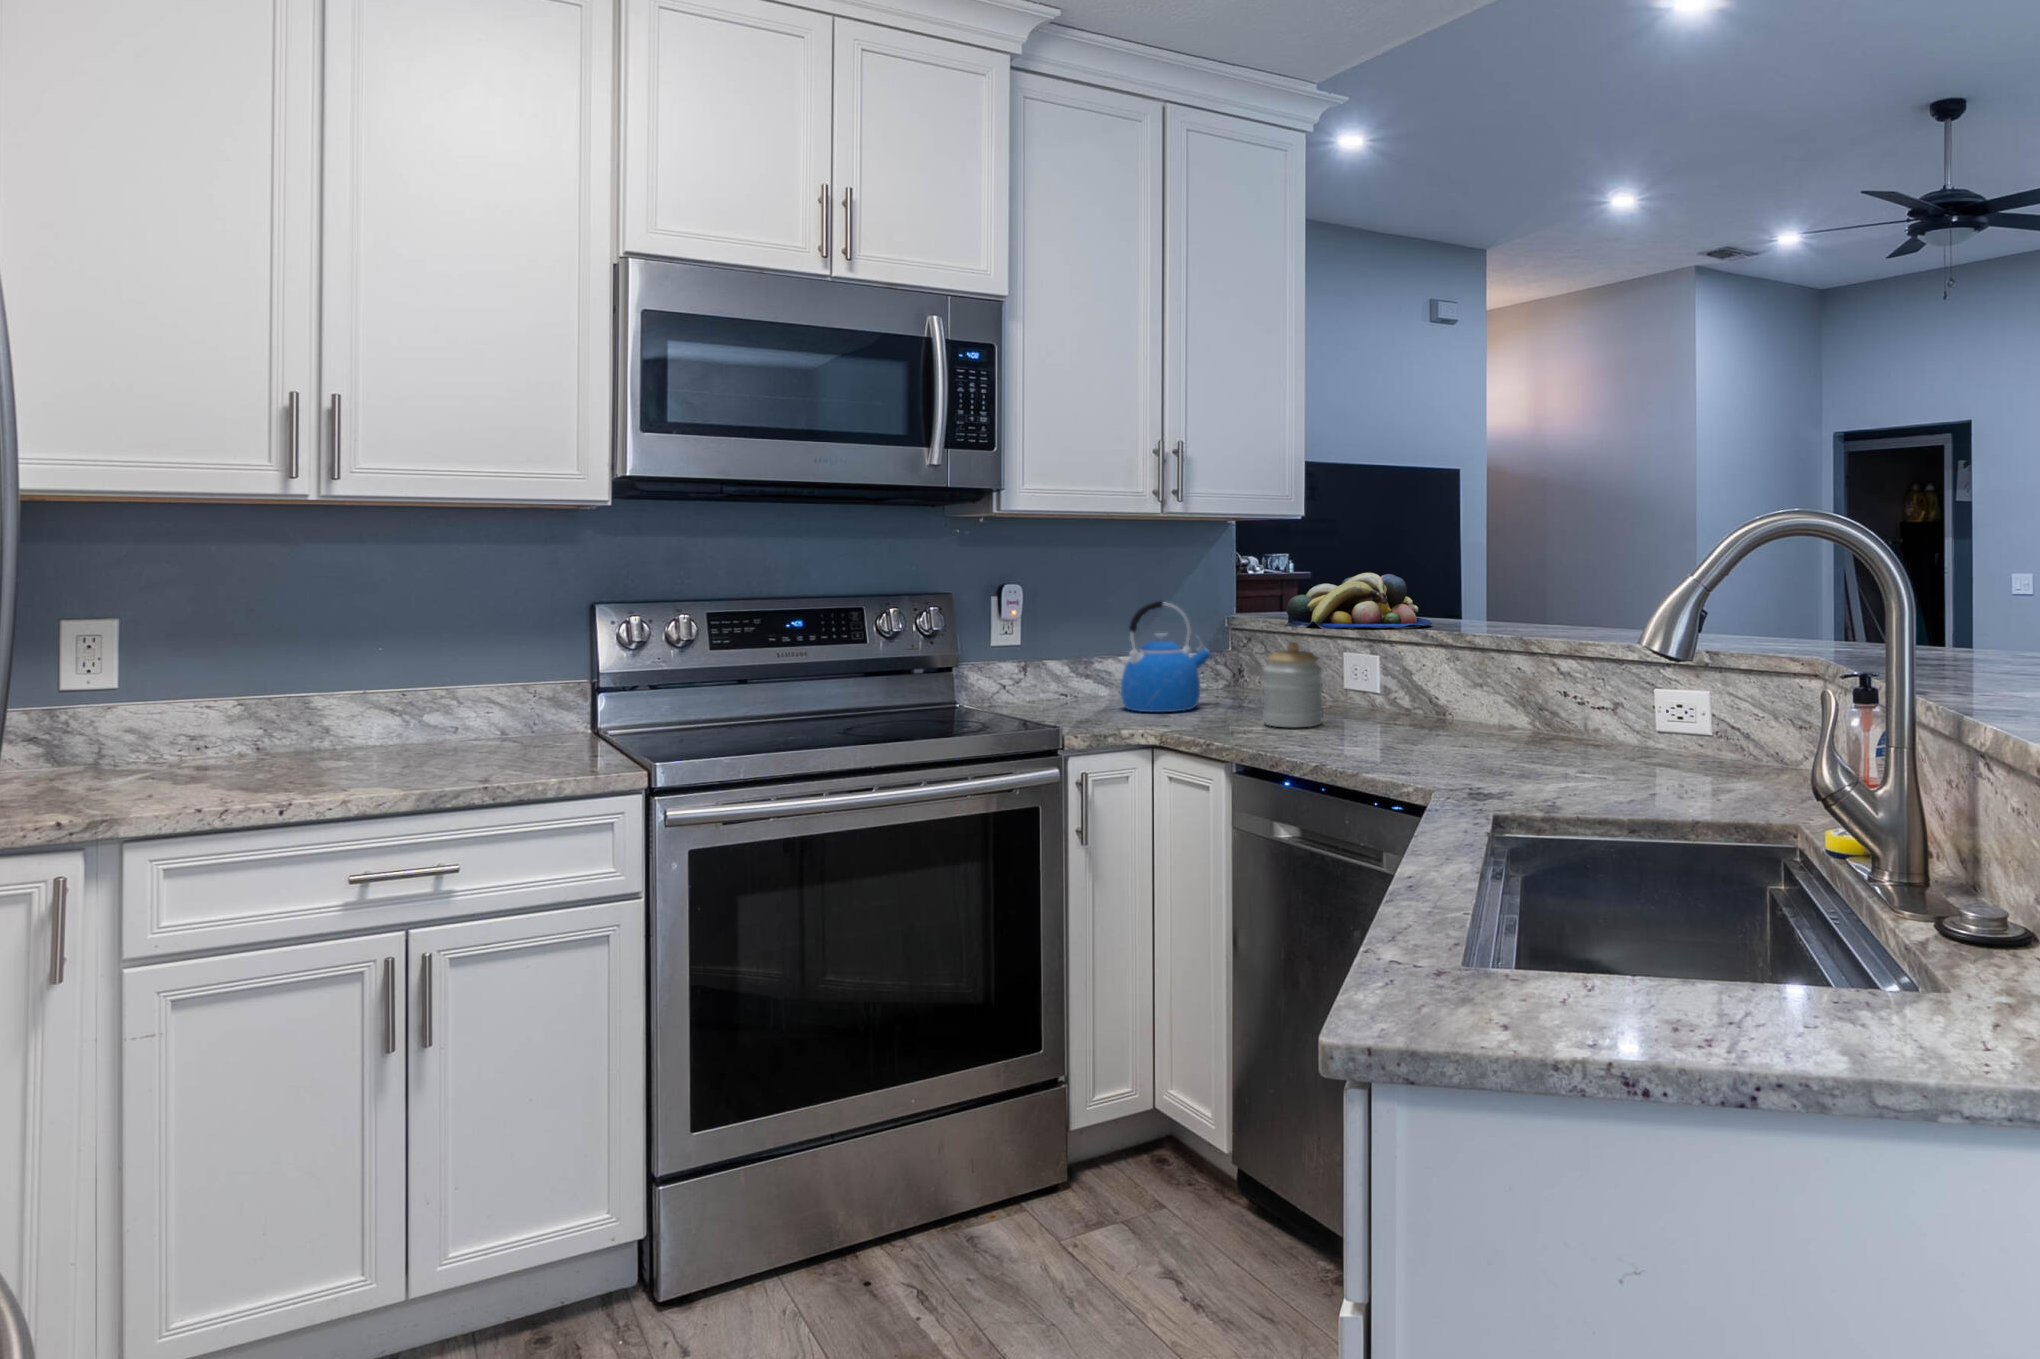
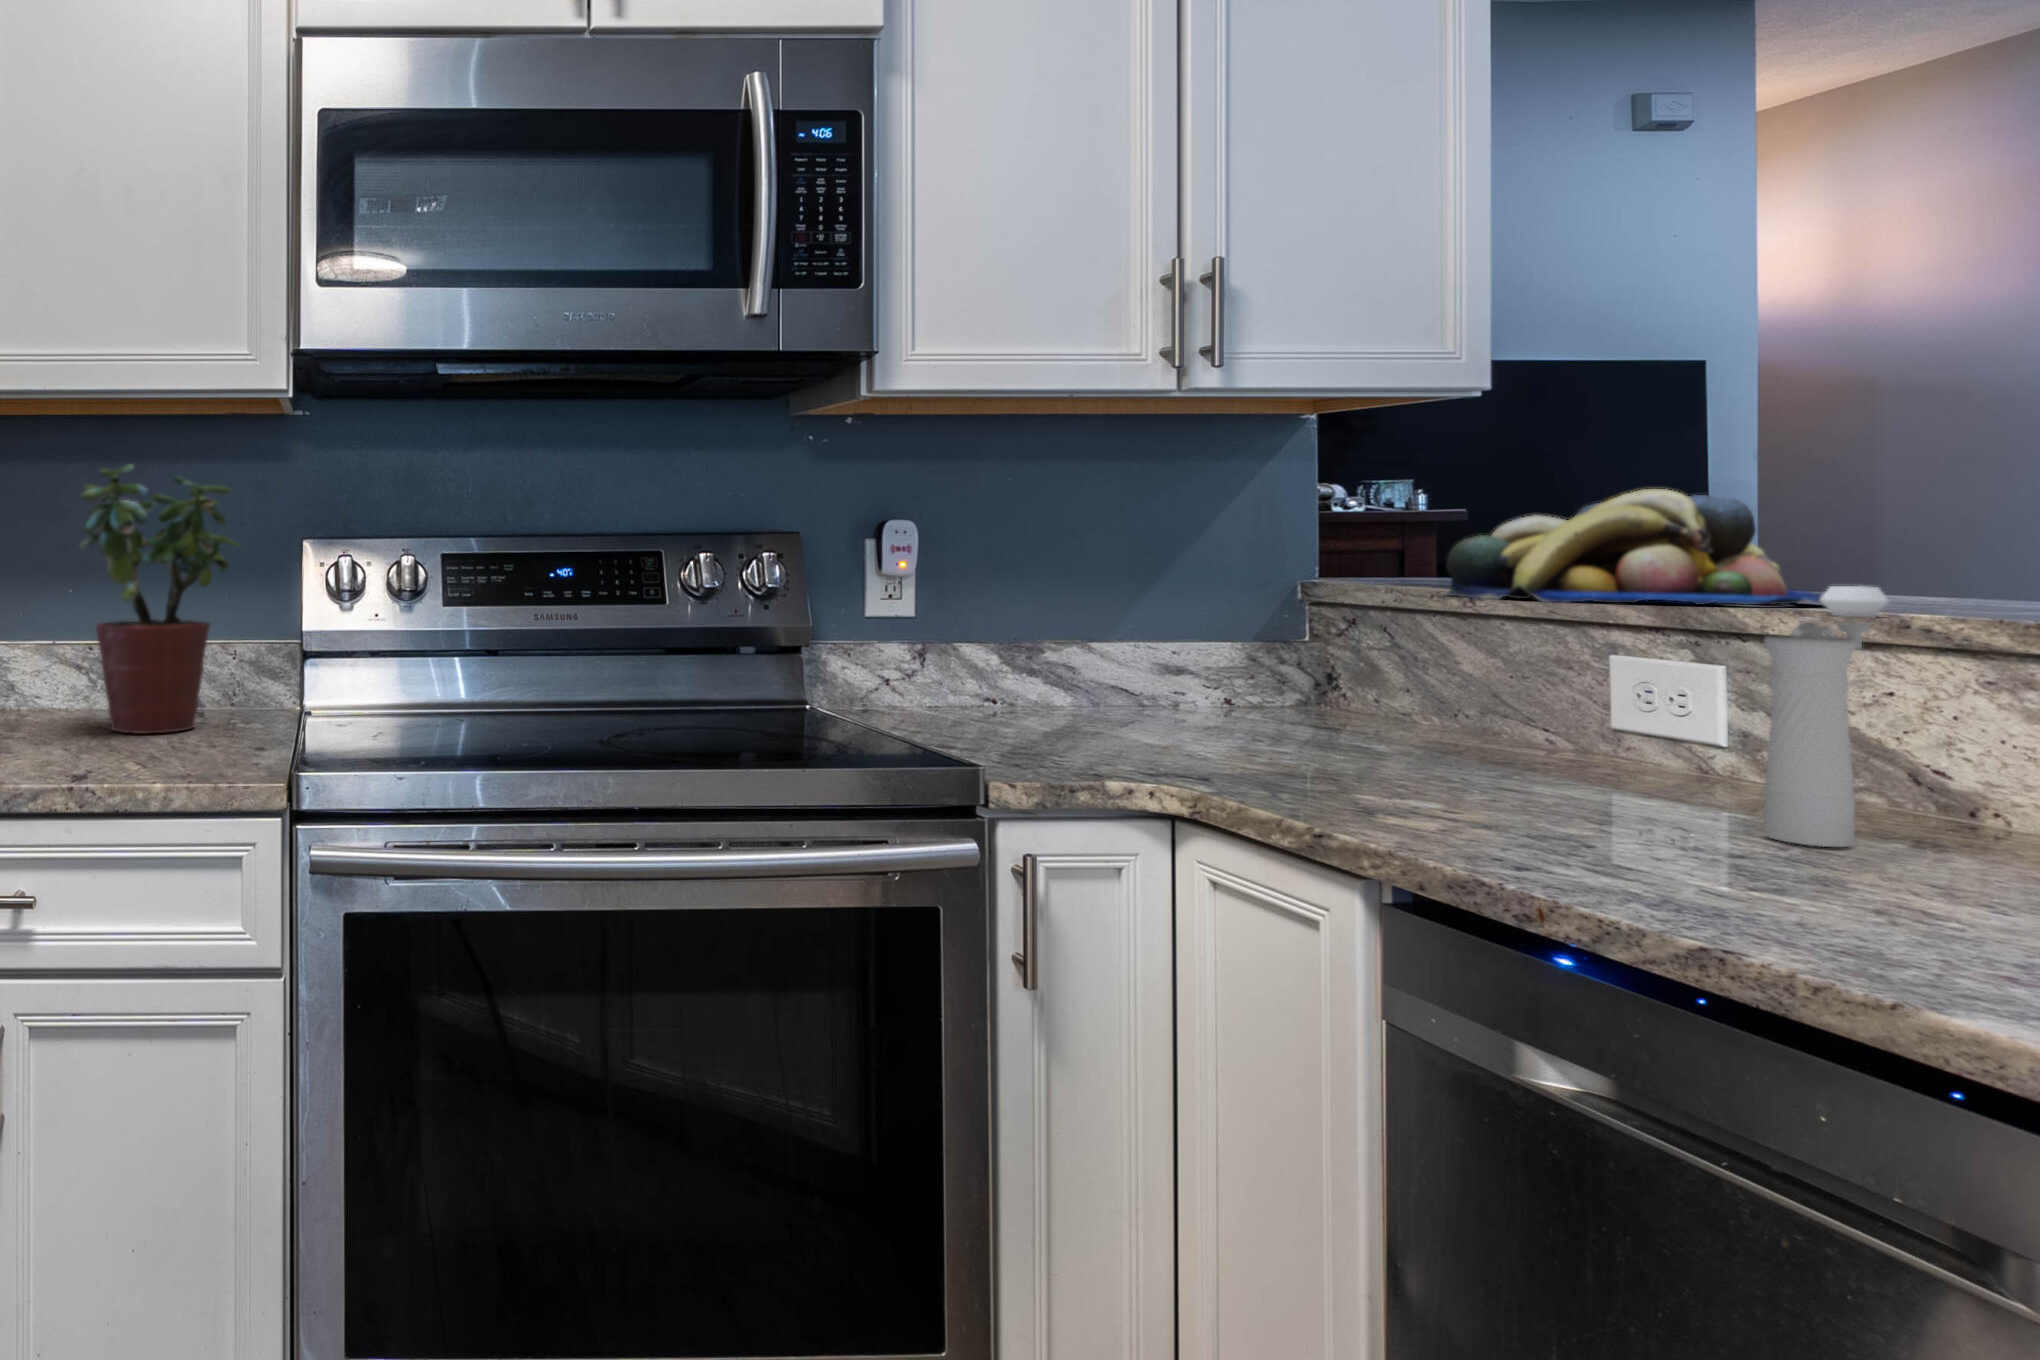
potted plant: none [422,561,559,754] -> present [80,464,239,734]
kettle: present [1121,601,1211,712] -> none [1097,544,1279,749]
pepper mill: none [1390,621,1435,733] -> present [1764,586,1888,847]
jar: present [1263,642,1323,727] -> none [1407,623,1561,807]

